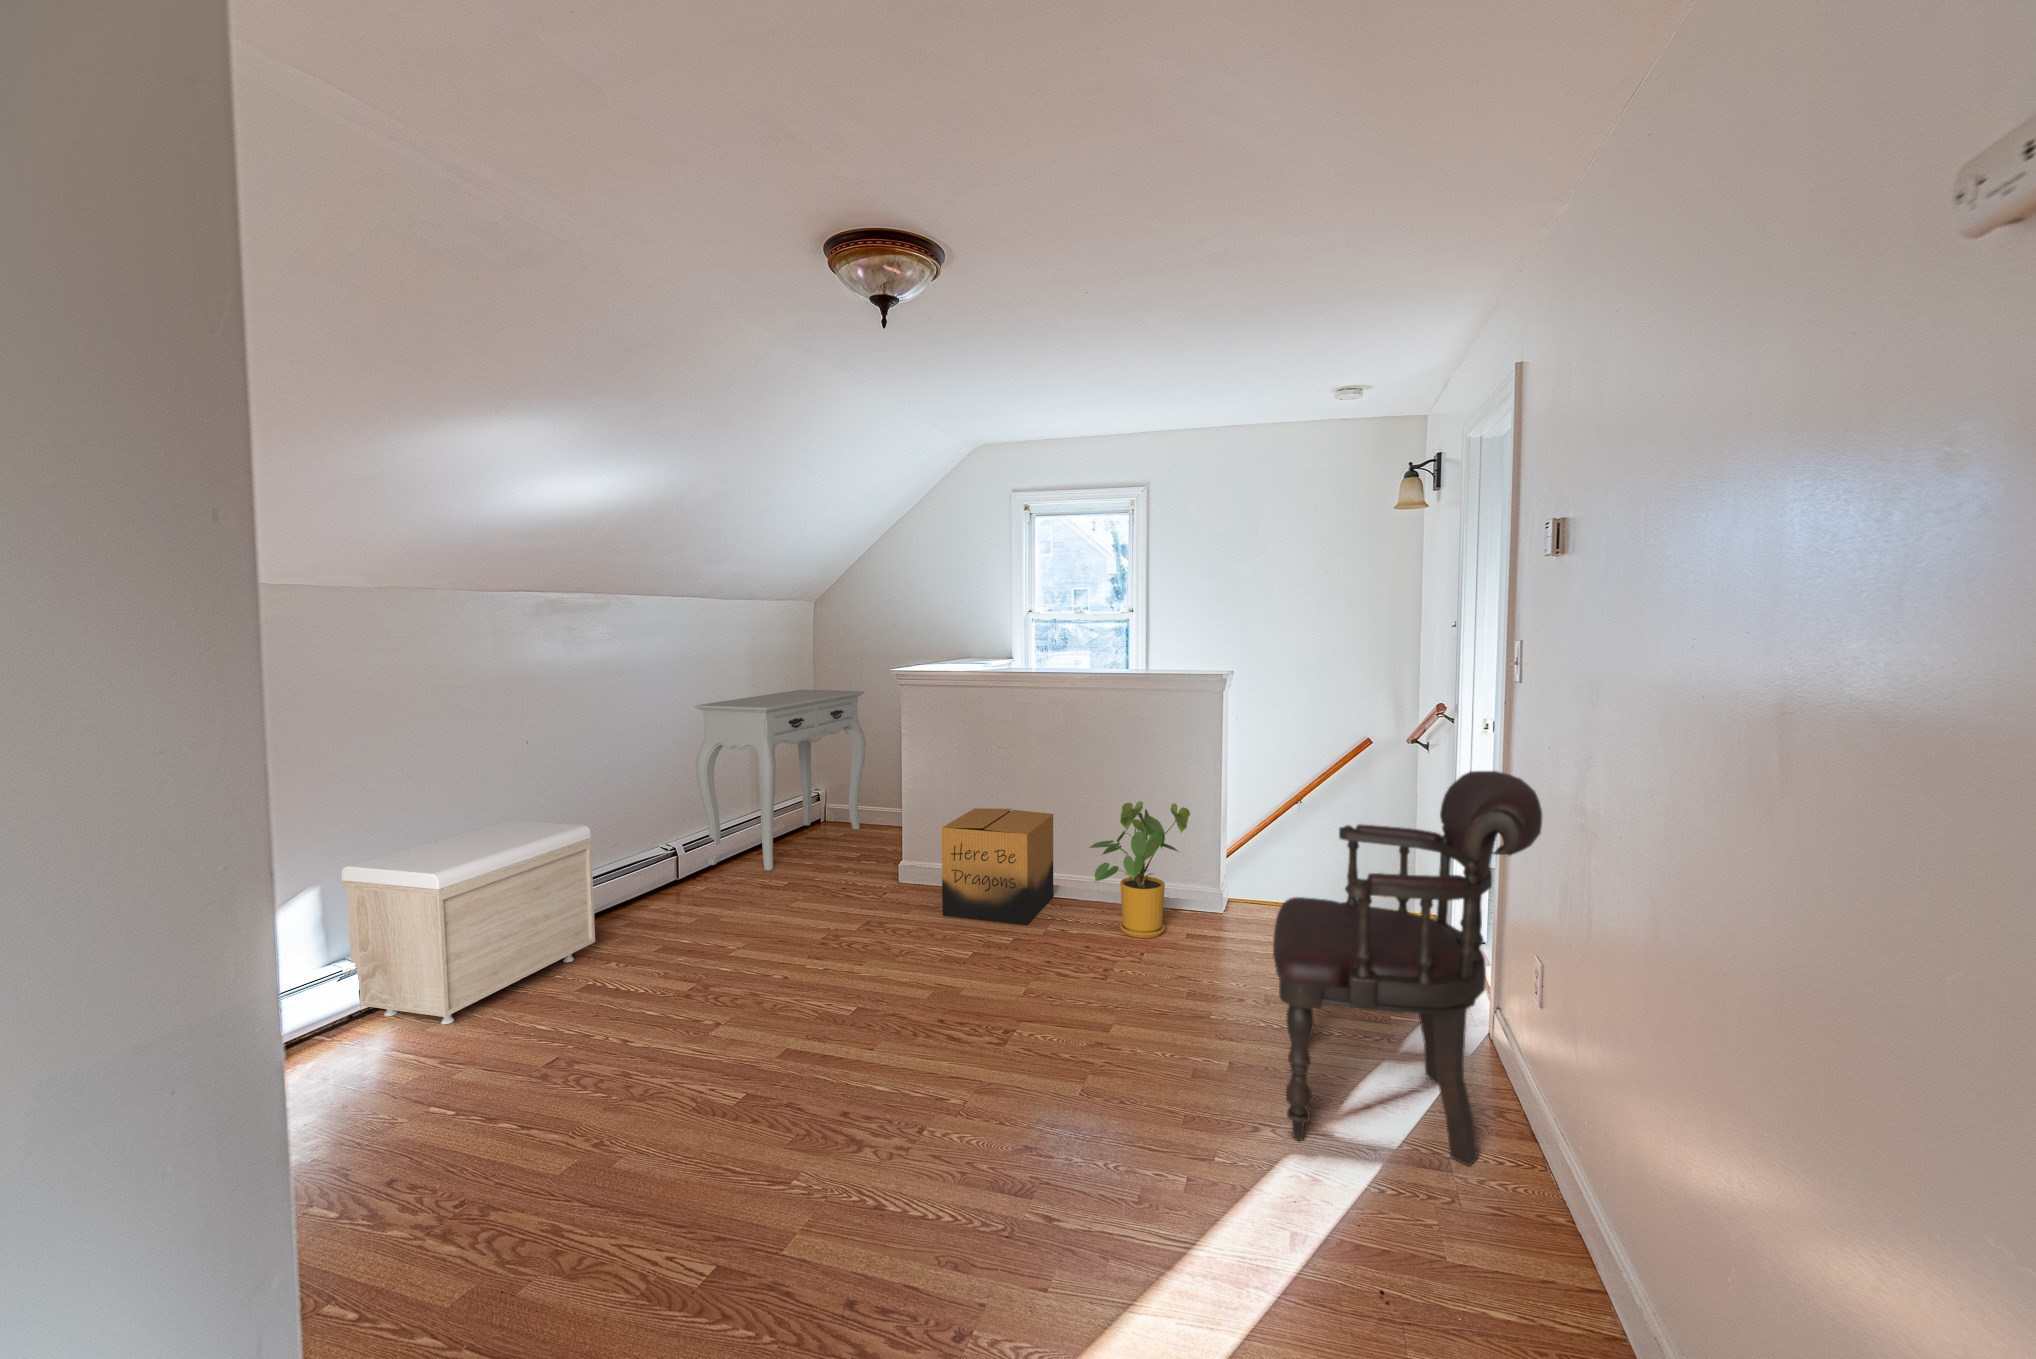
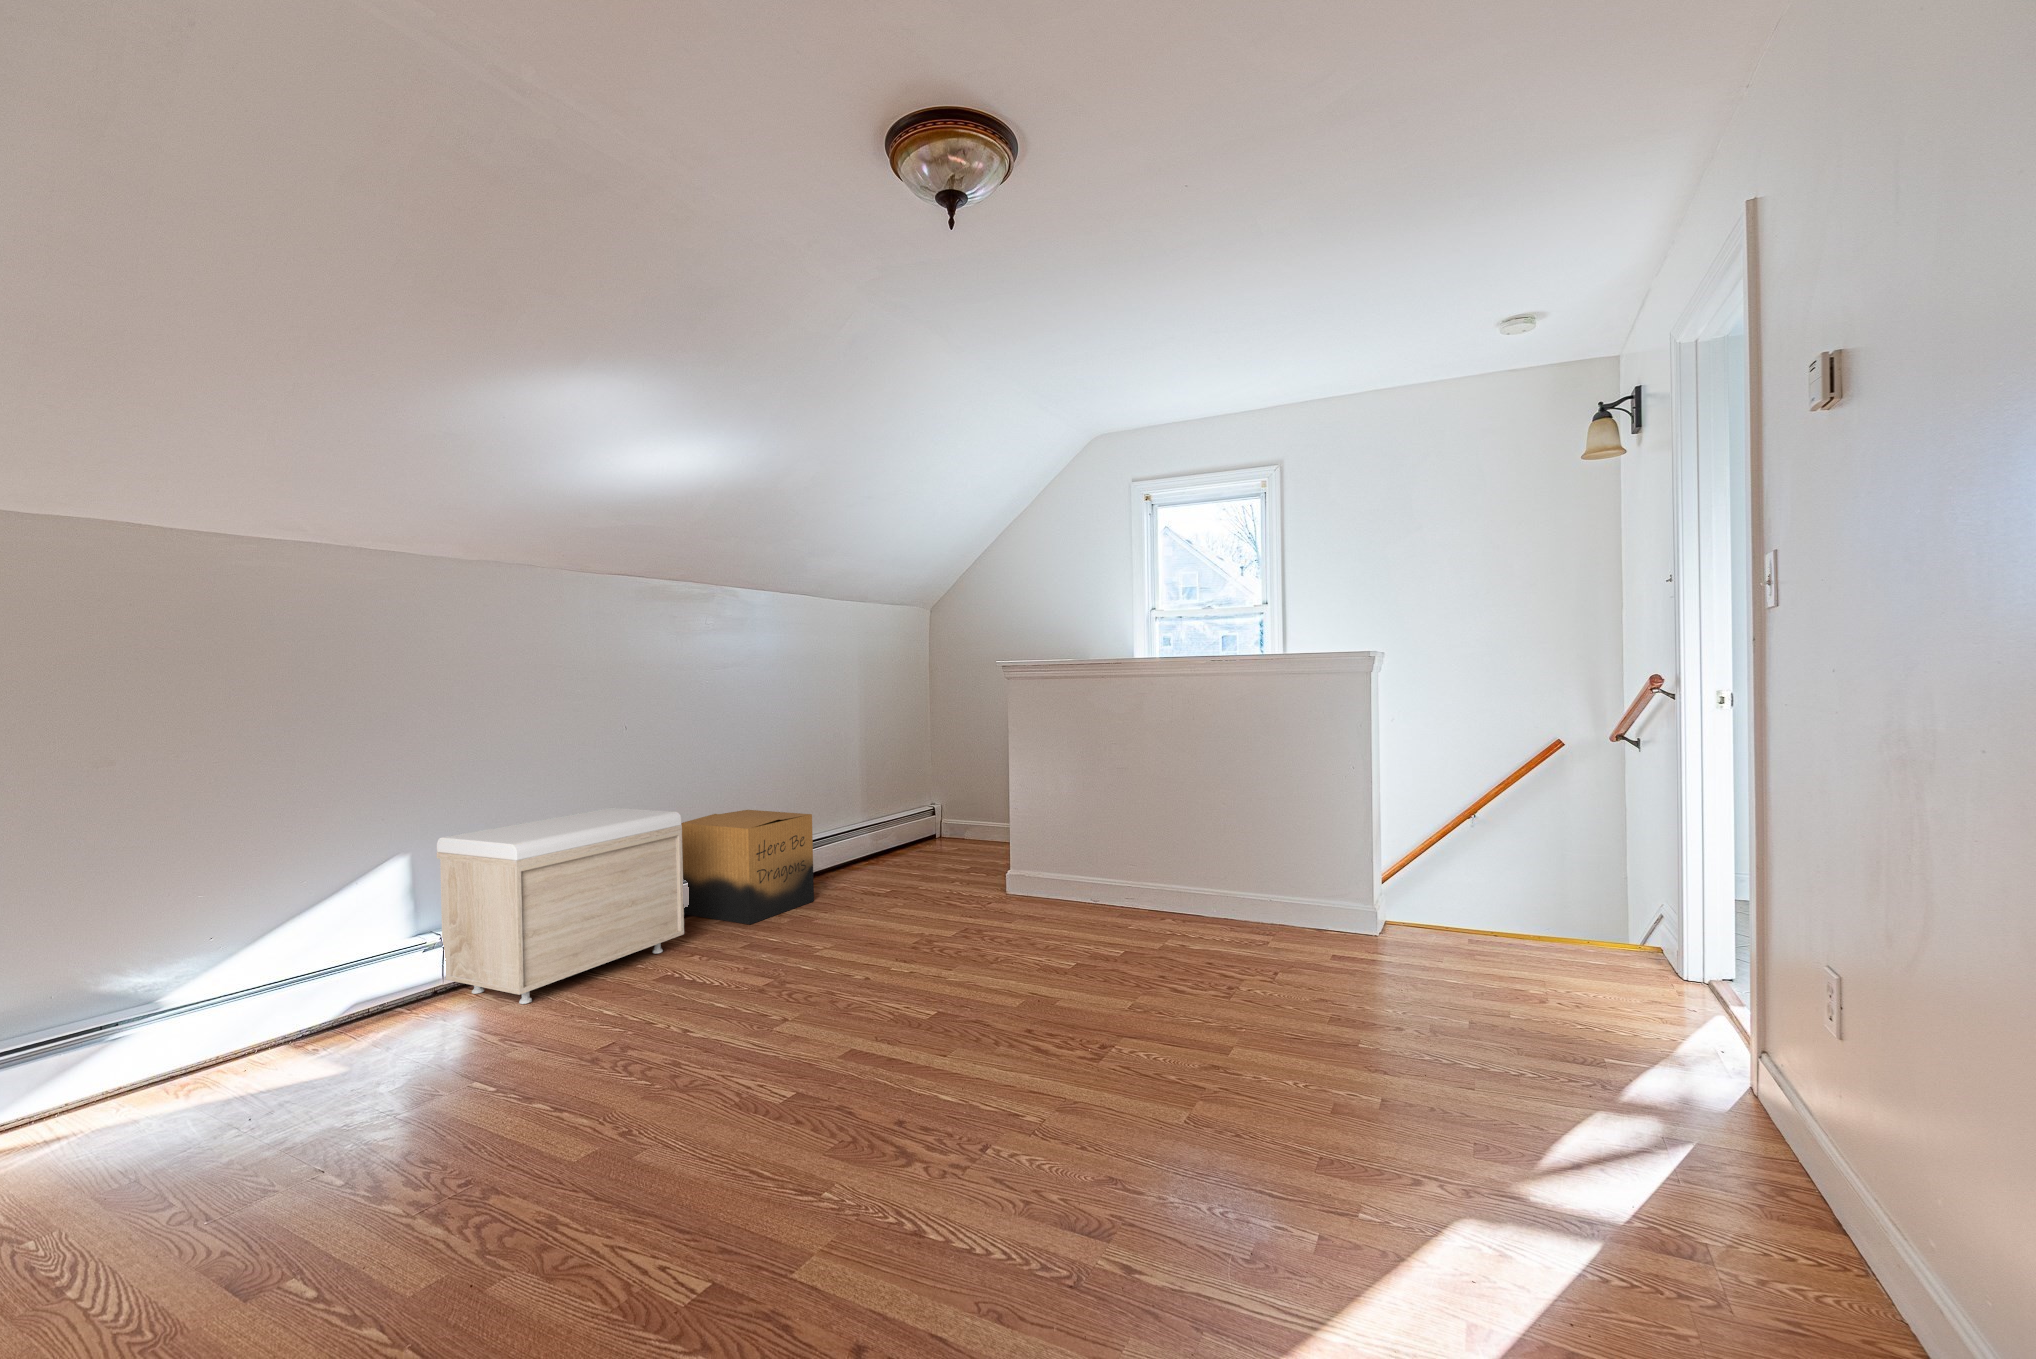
console table: present [695,690,866,871] -> none [804,701,979,880]
armchair: present [1273,771,1542,1166] -> none [1432,708,1831,1261]
house plant: present [1089,801,1190,938] -> none [1205,800,1329,956]
cardboard box: present [942,808,1053,925] -> present [681,810,814,924]

